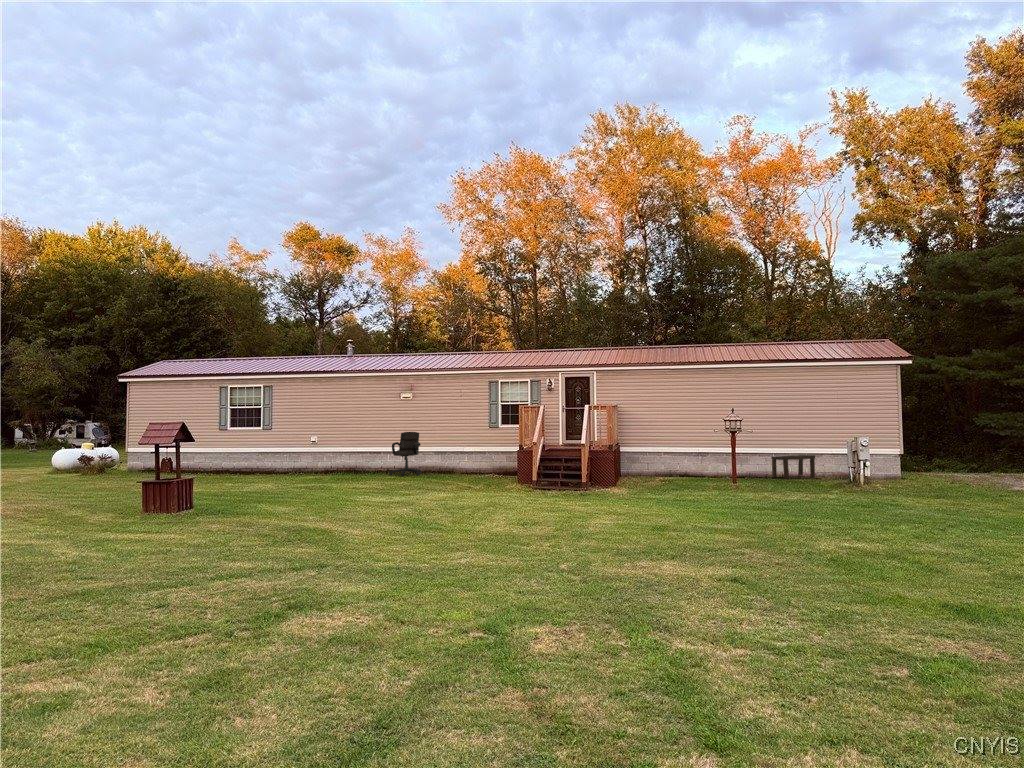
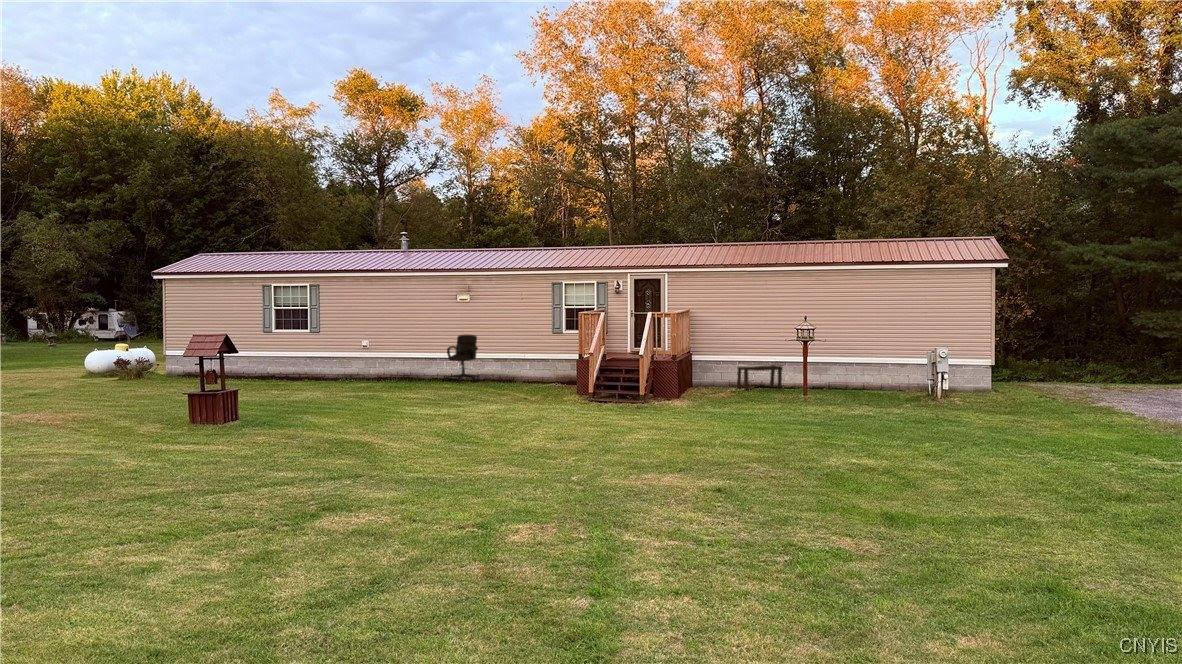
bench: present [771,455,815,479] -> present [737,365,783,390]

